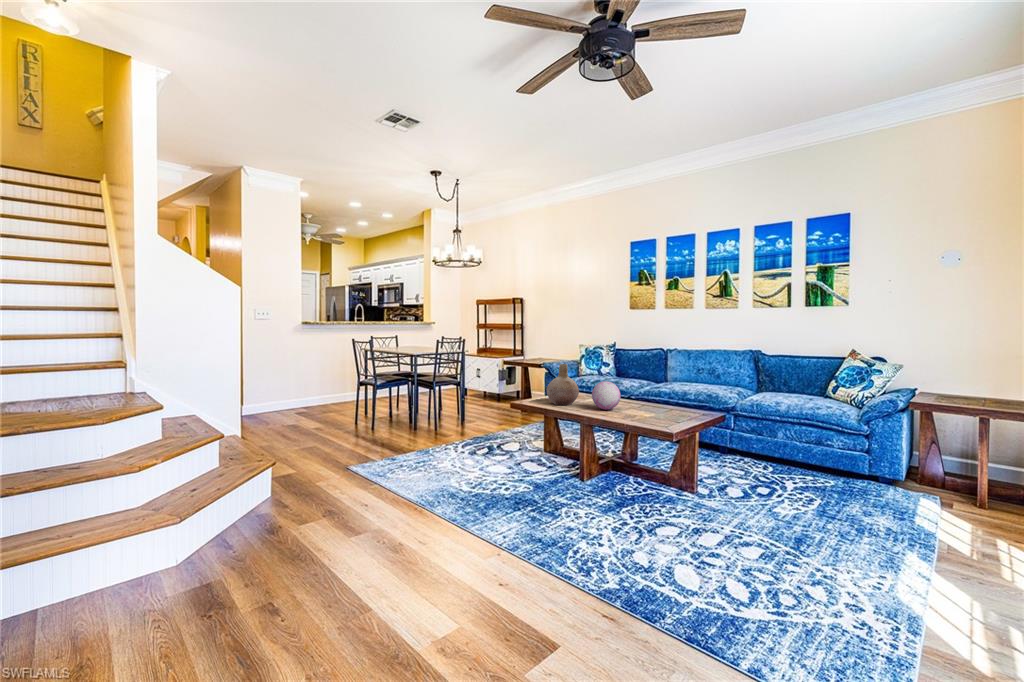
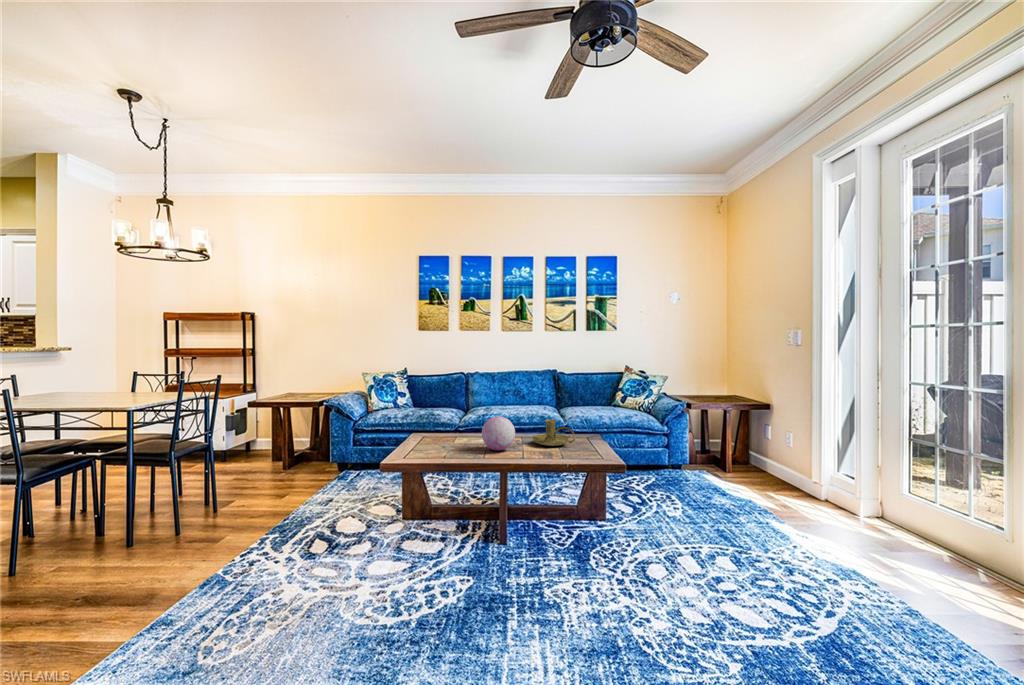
vase: present [547,364,579,405] -> none [418,400,460,455]
candle holder: none [643,391,678,414] -> present [533,419,575,446]

